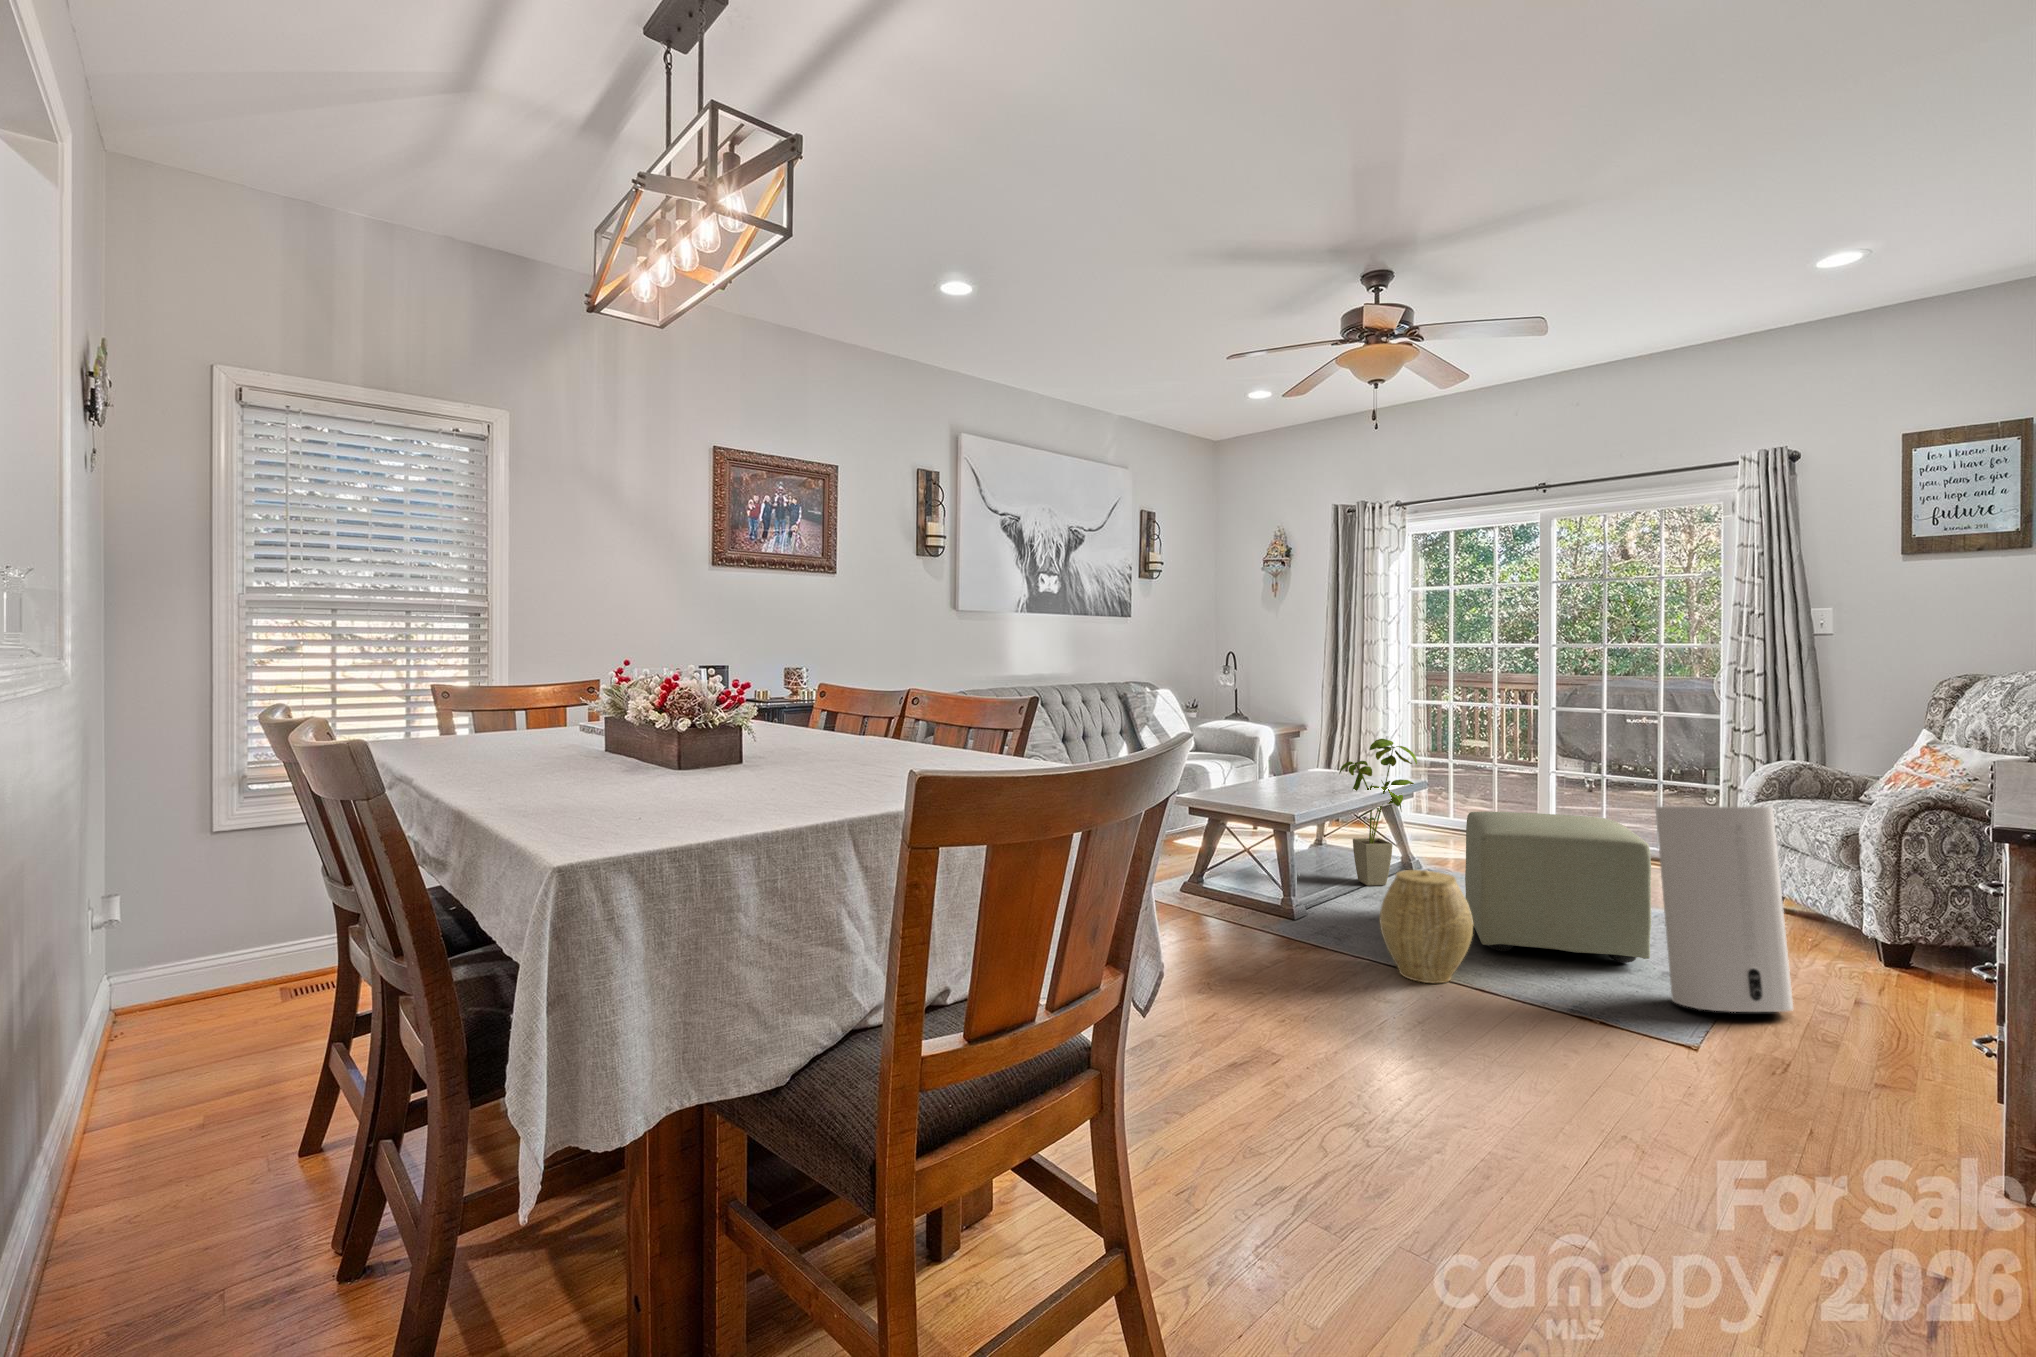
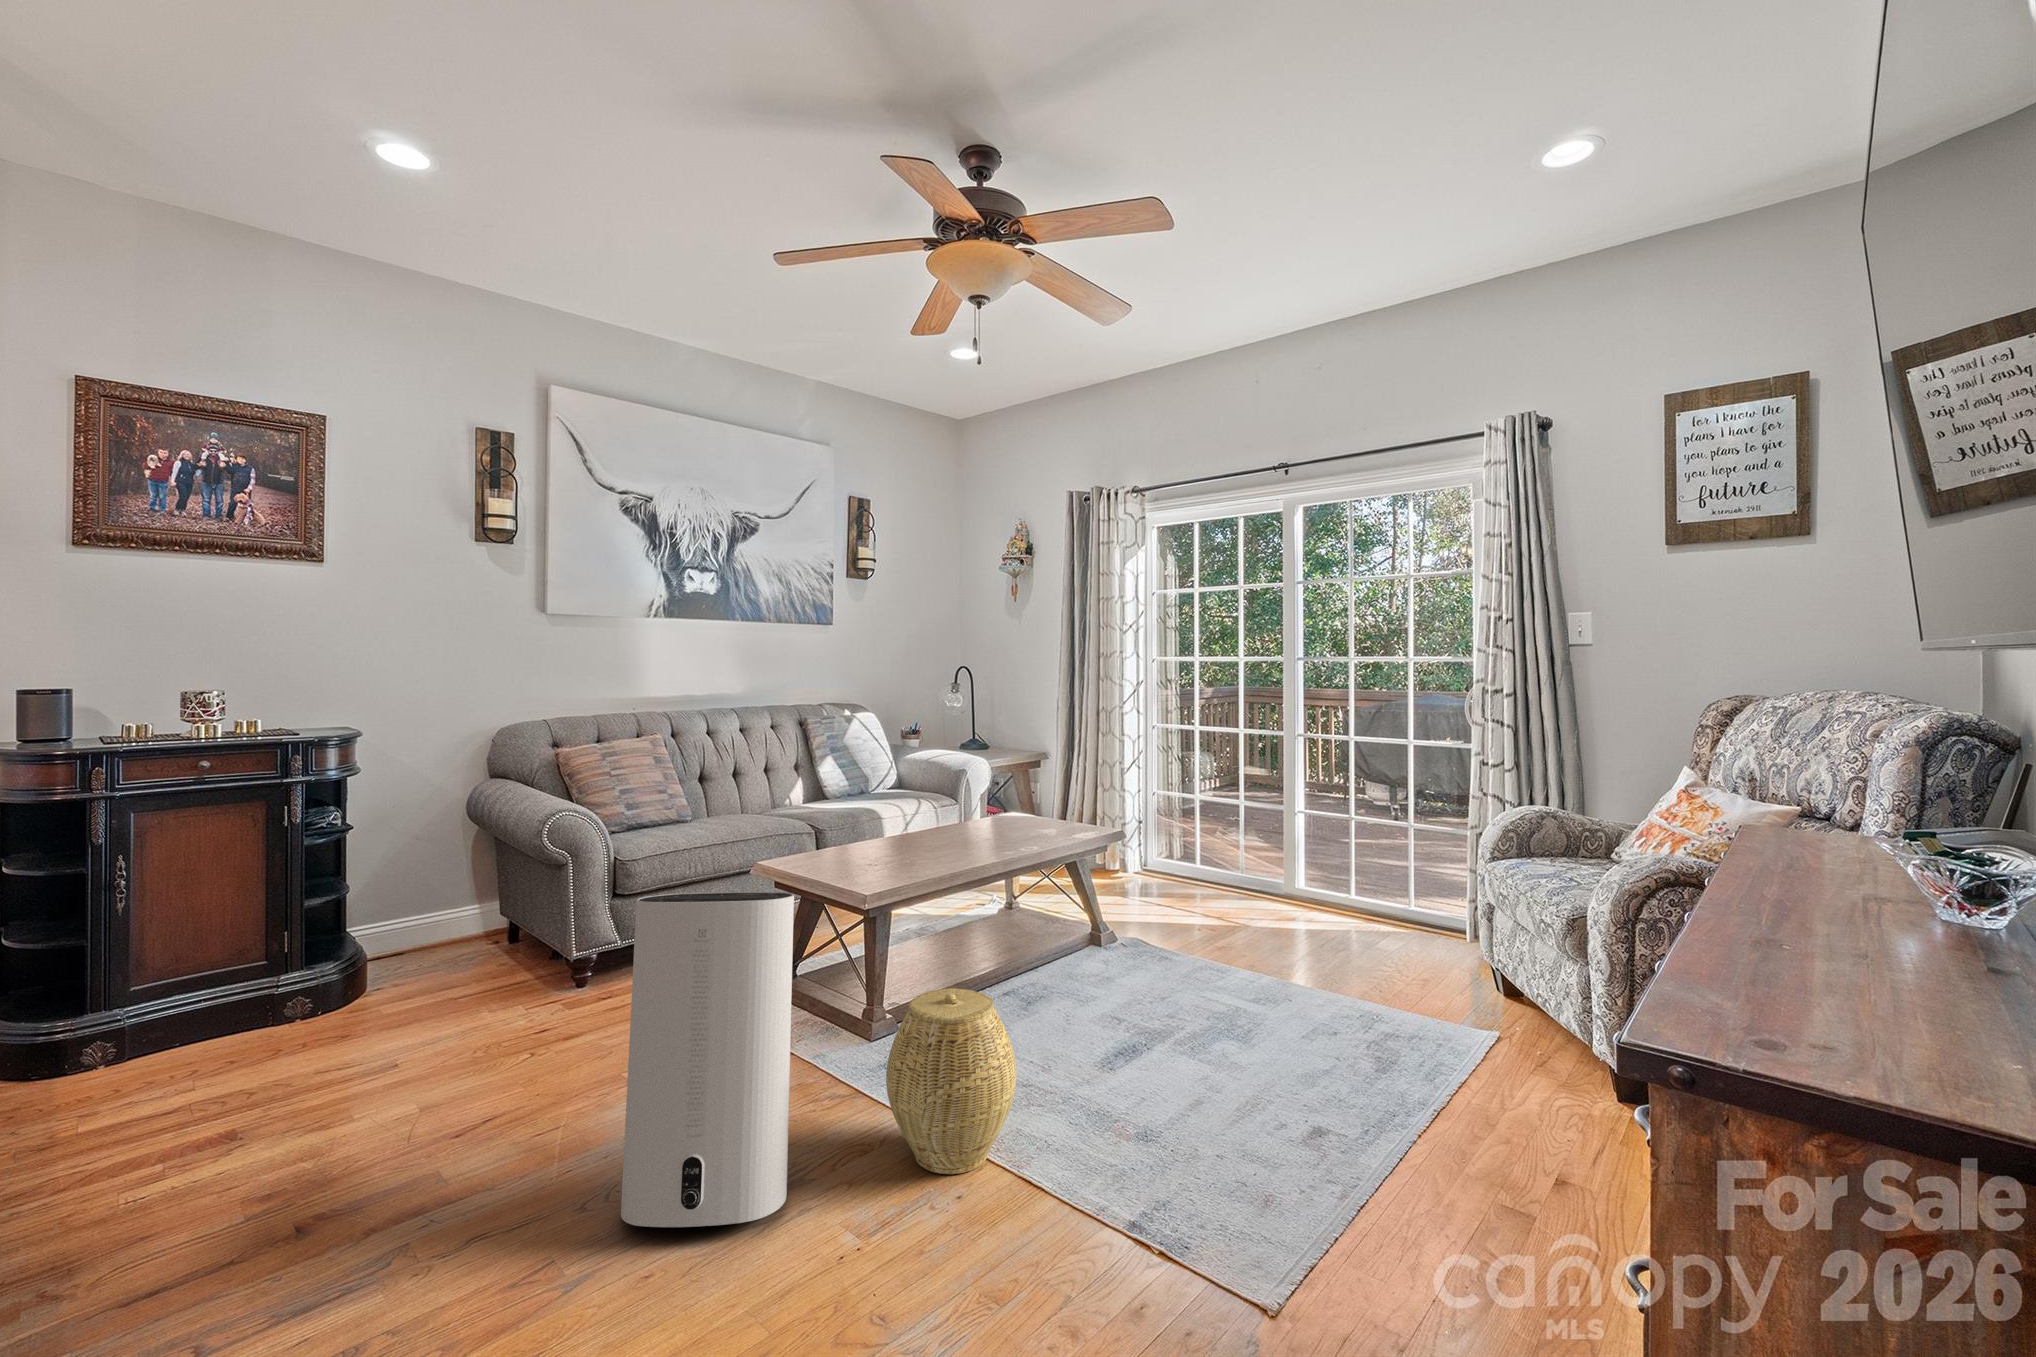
house plant: present [1339,739,1417,886] -> none [990,778,1088,970]
air purifier: present [1656,807,1793,1012] -> present [621,892,794,1227]
ottoman: present [1465,812,1651,963] -> none [1069,882,1290,1116]

